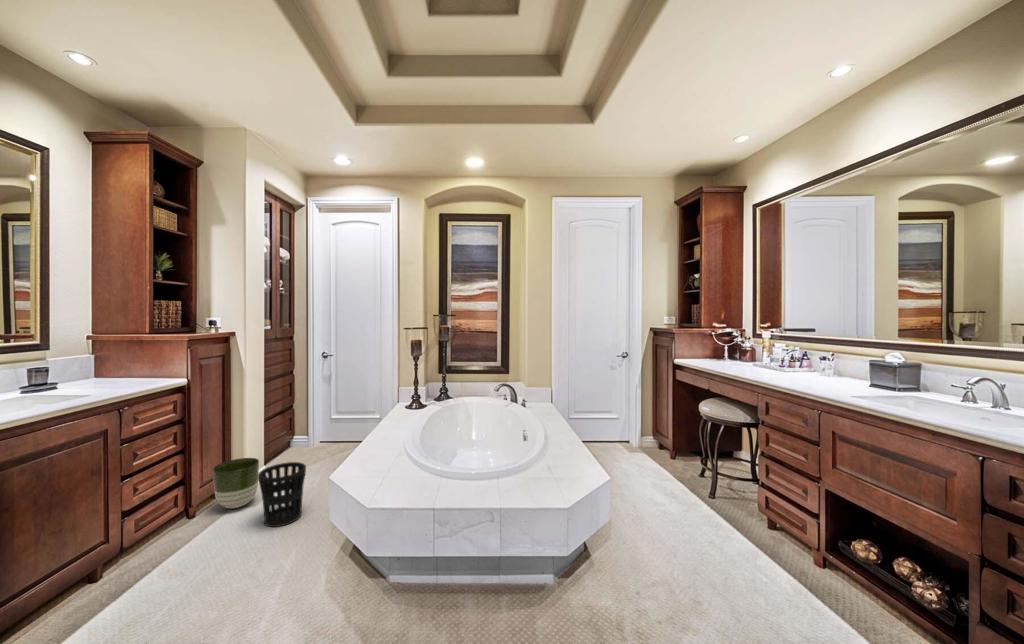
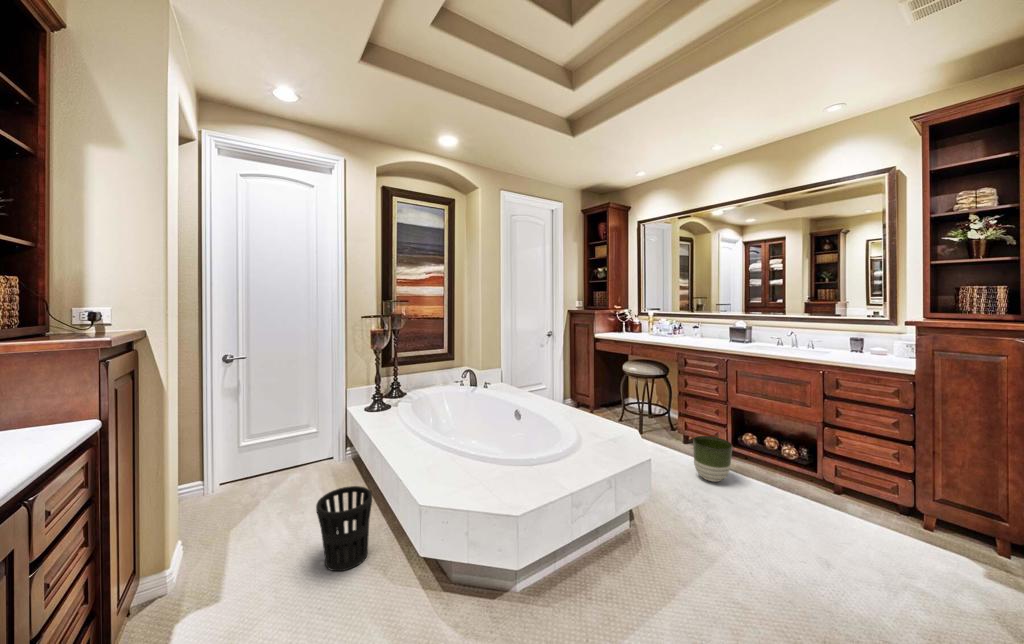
planter: present [213,458,259,508] -> present [693,436,732,482]

